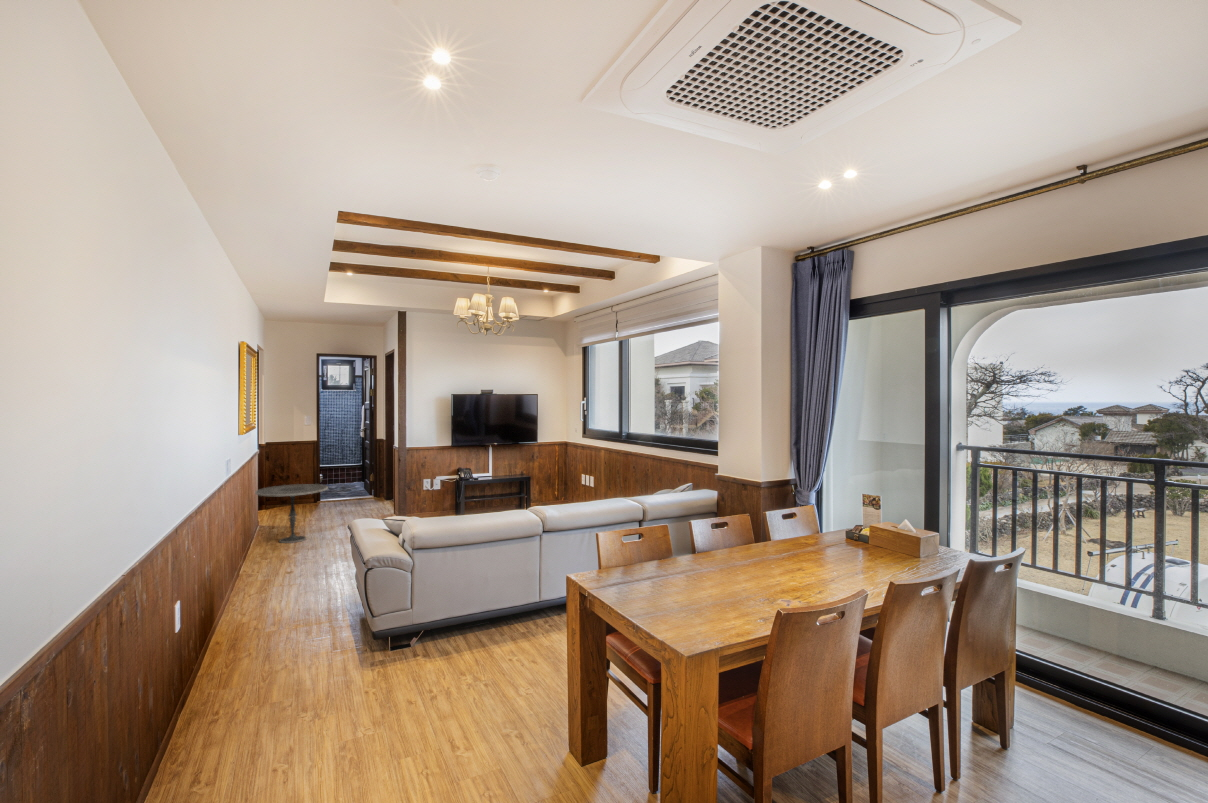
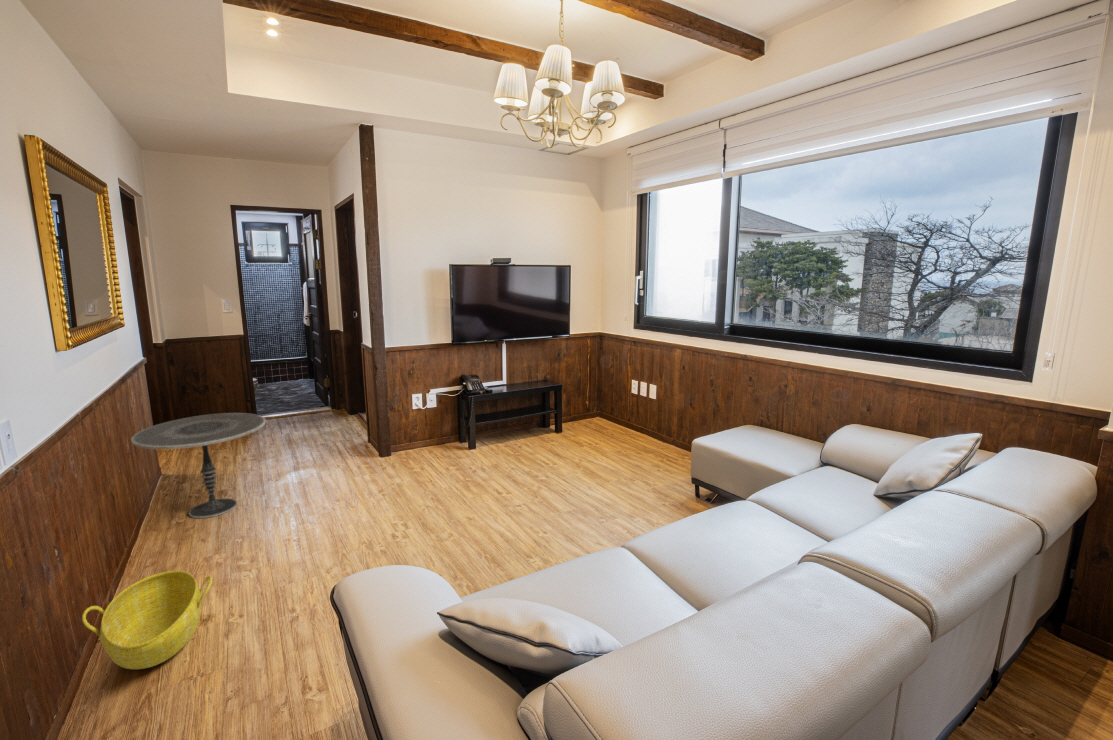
basket: none [243,548,298,581] -> present [82,571,212,670]

